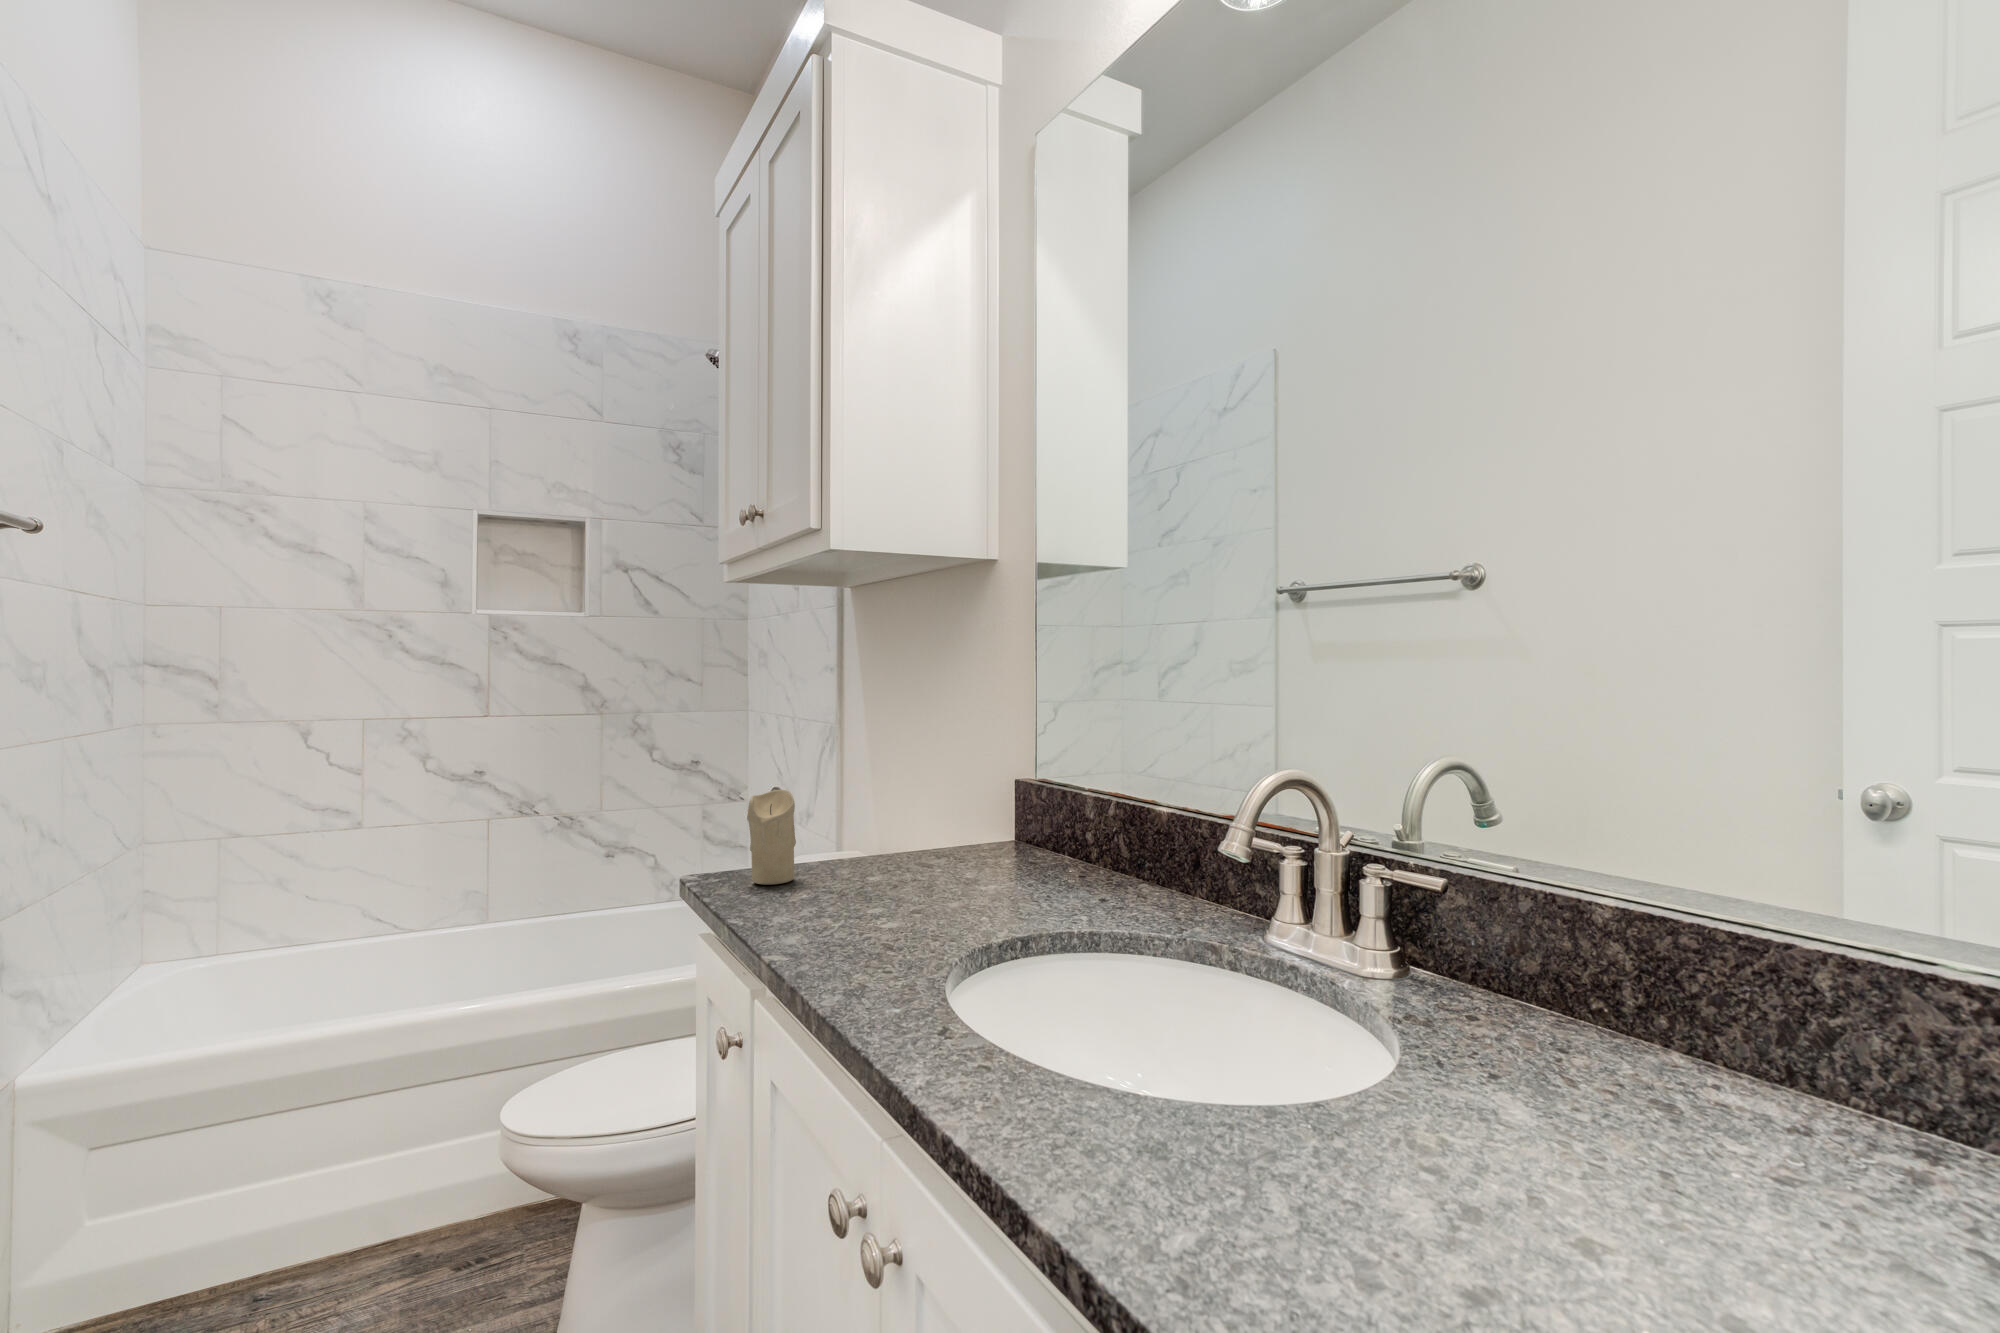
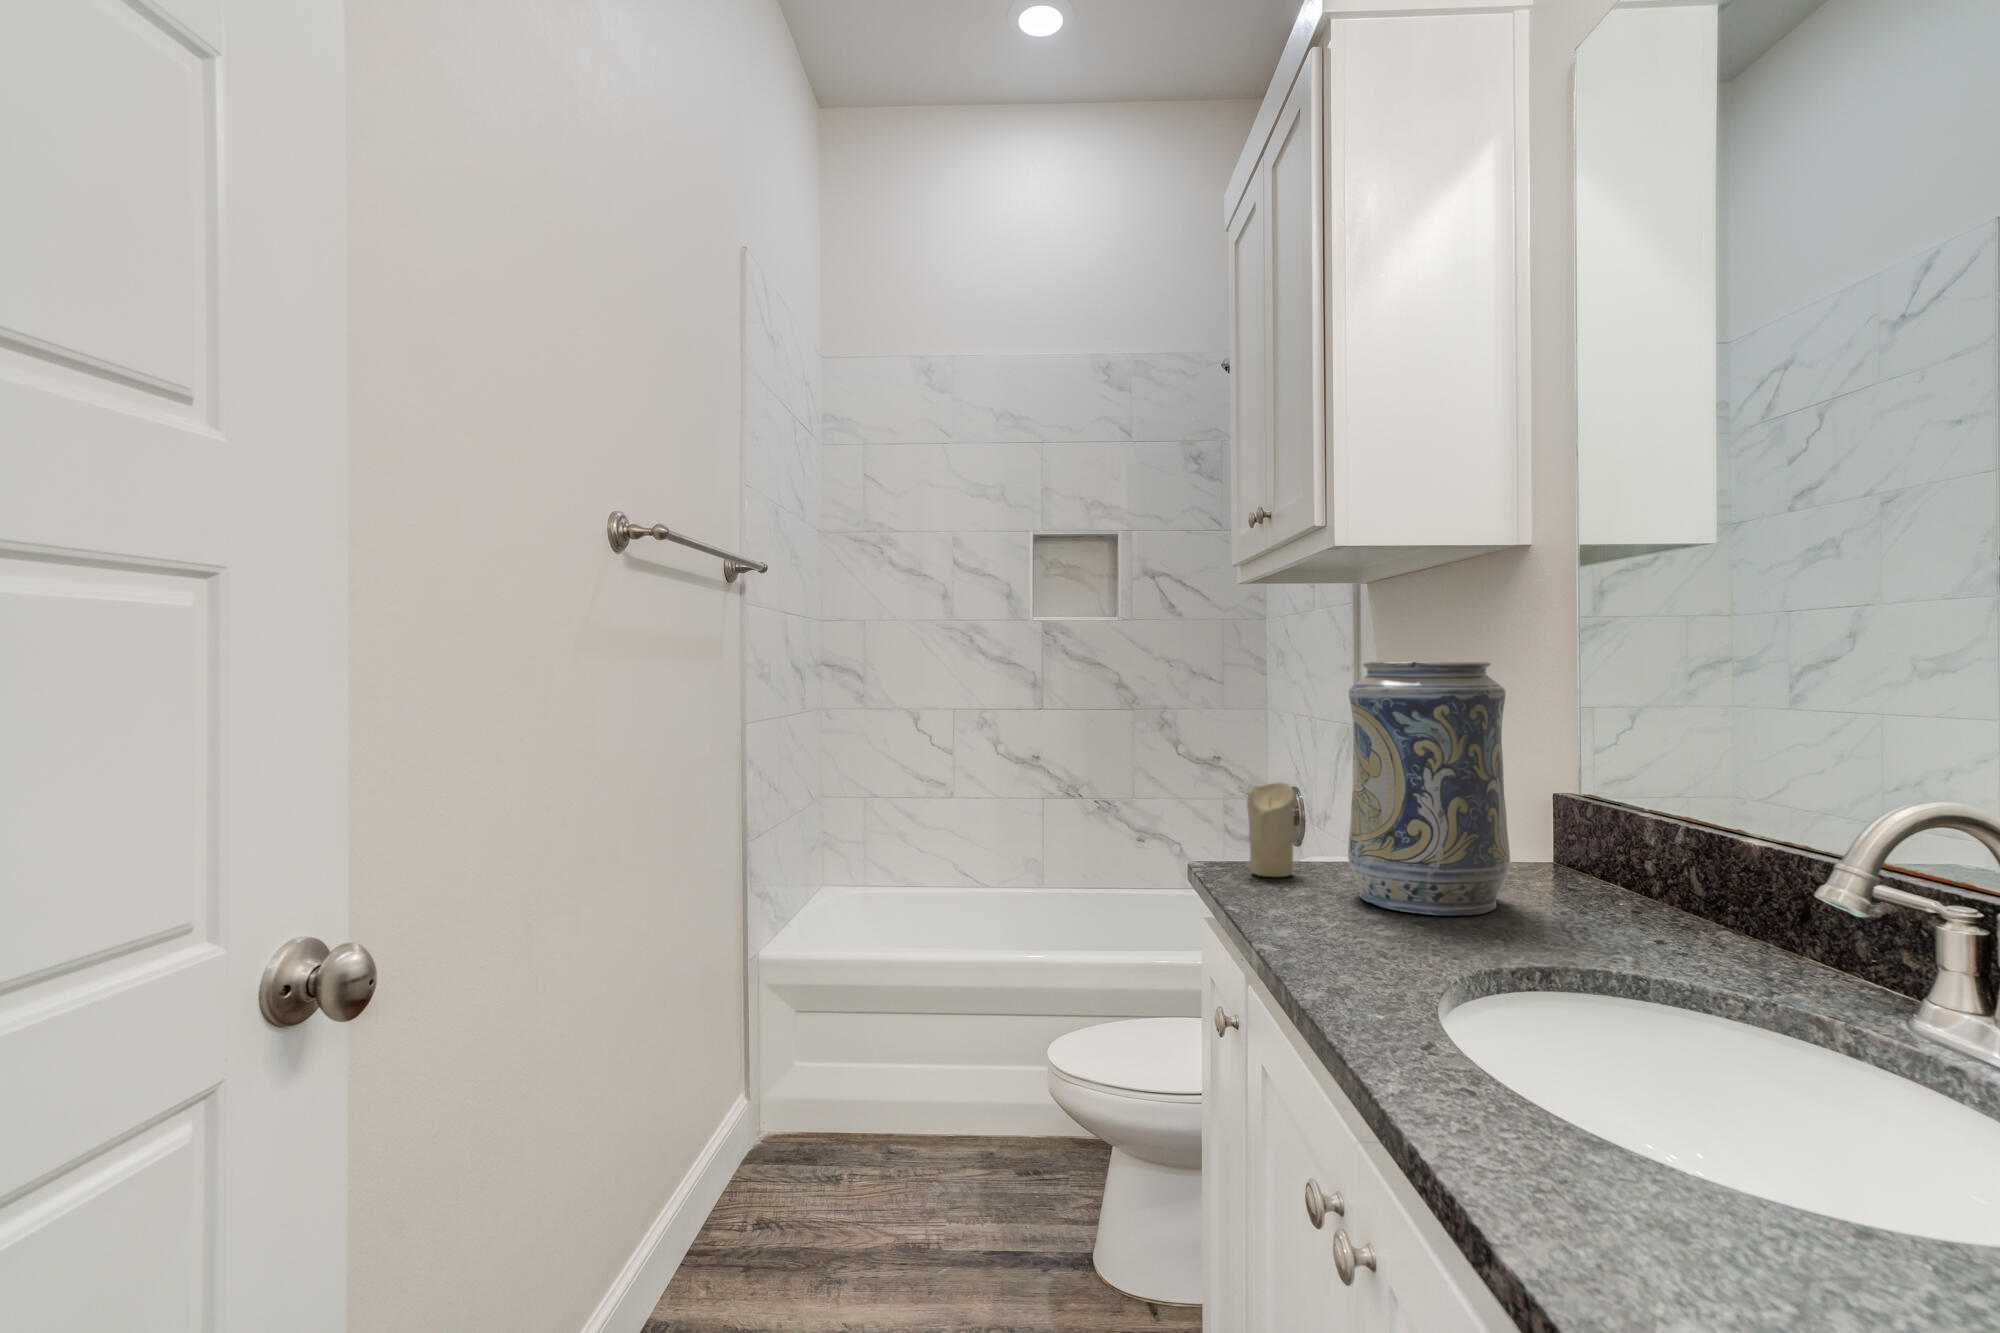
decorative vase: none [846,668,986,902] -> present [1348,661,1510,916]

